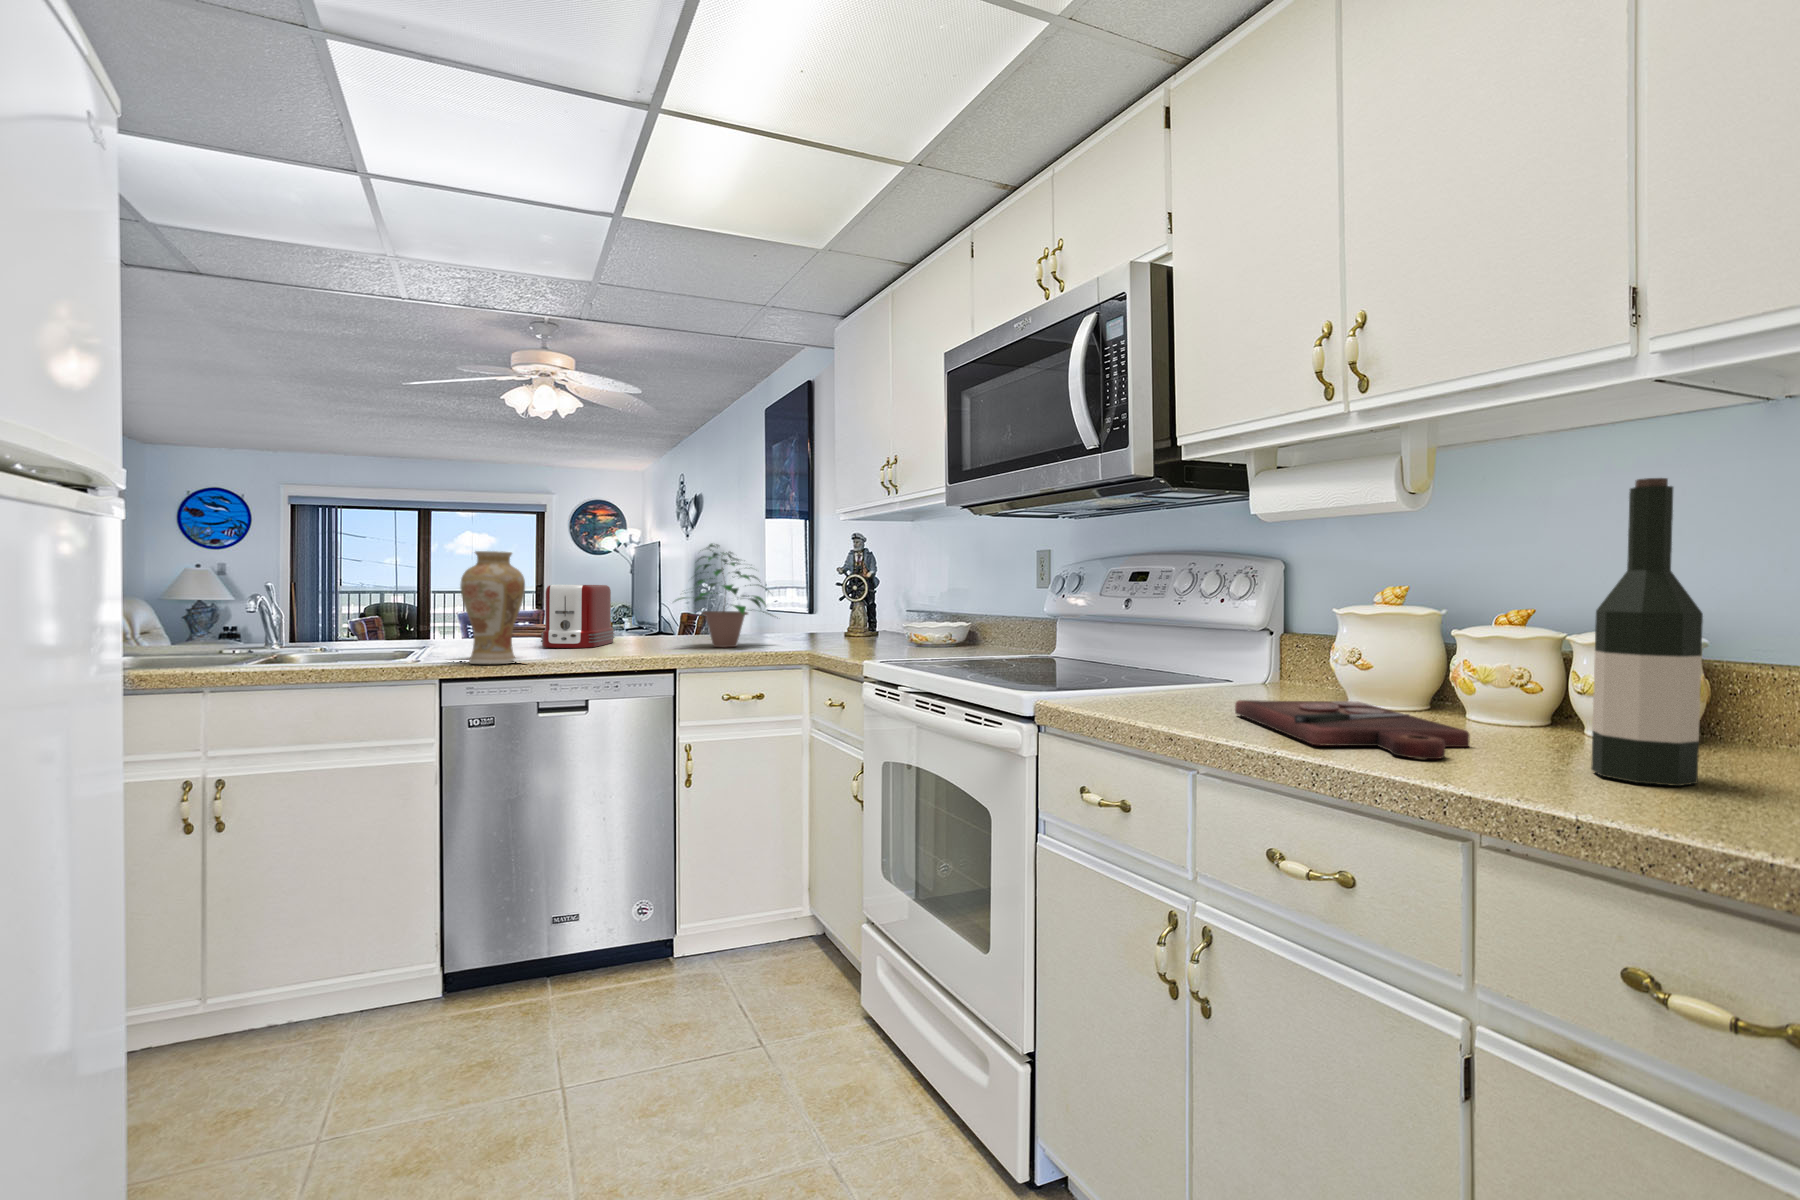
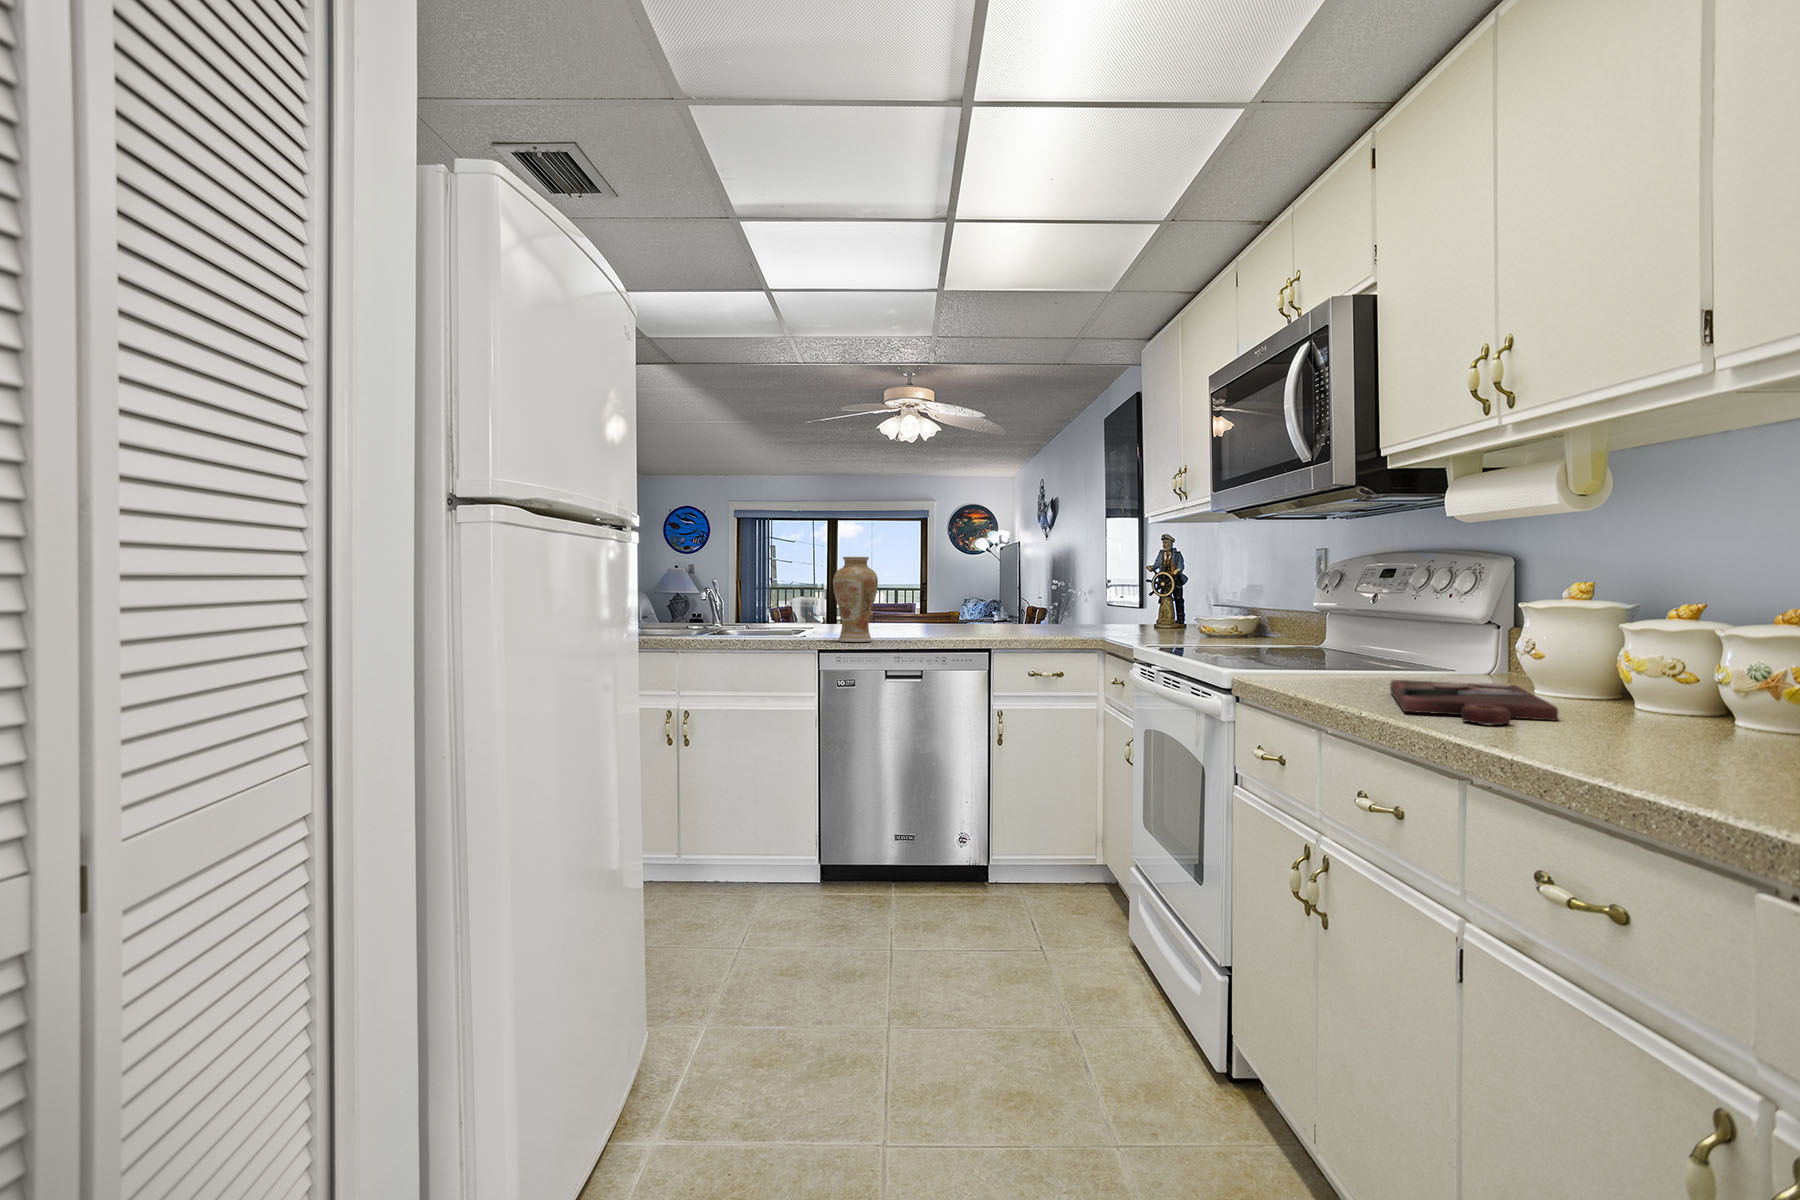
wine bottle: present [1591,478,1703,786] -> none [1618,489,1711,750]
potted plant: present [676,544,766,647] -> none [991,546,1085,634]
toaster: present [541,585,615,648] -> none [894,582,953,632]

